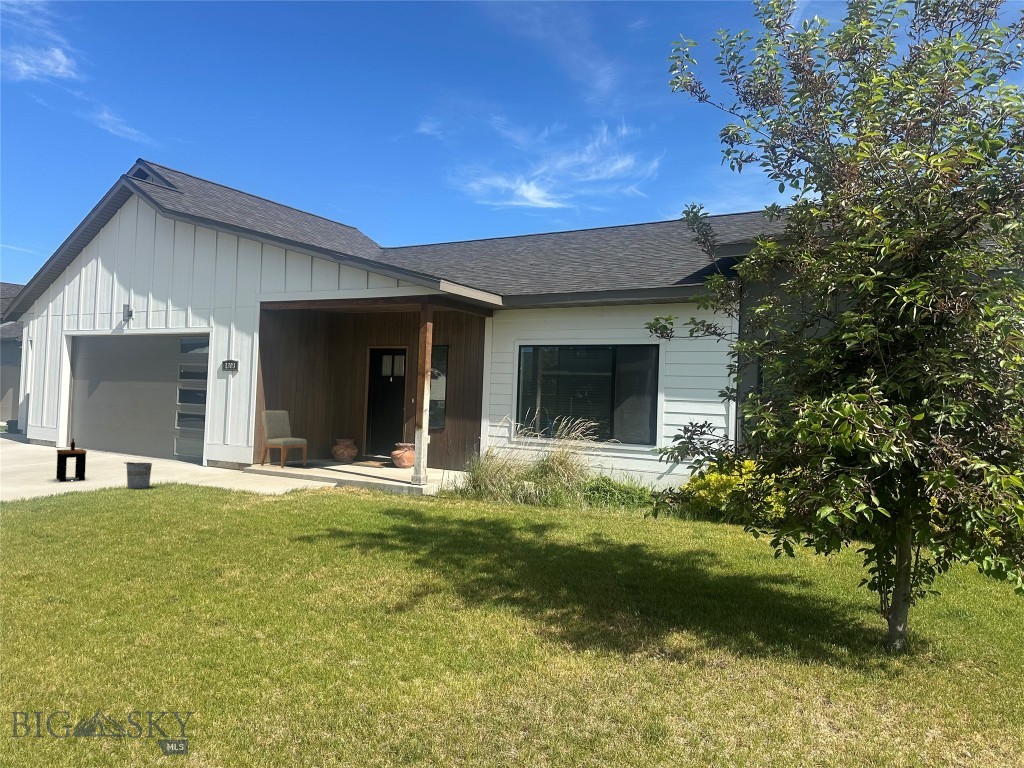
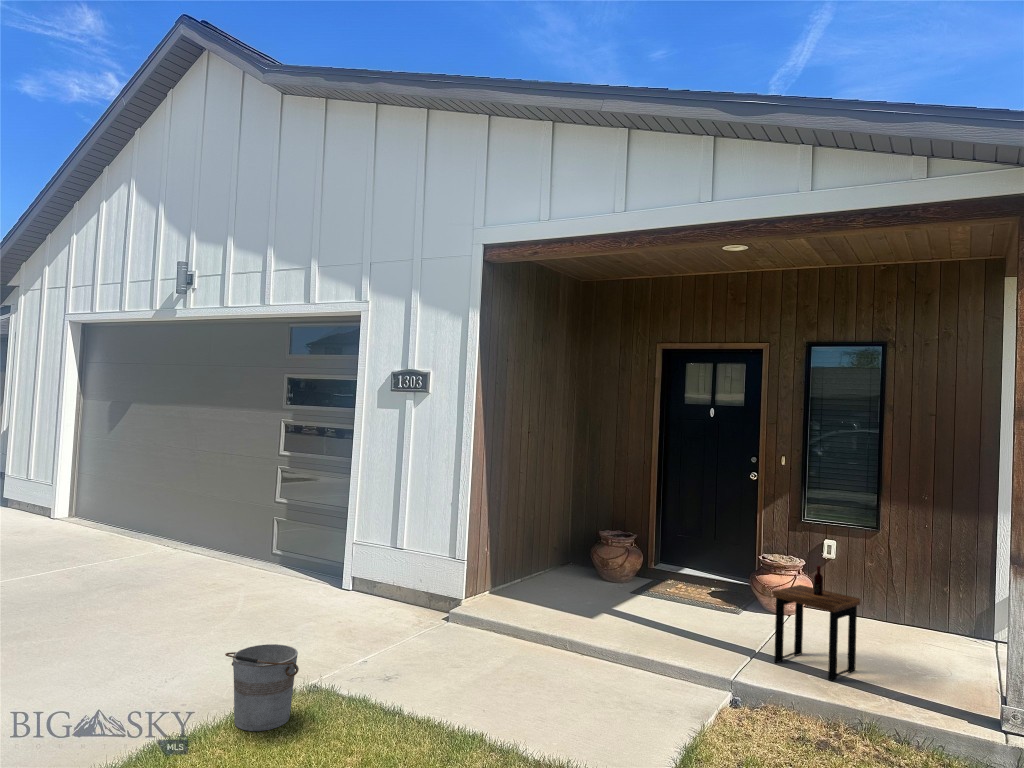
chair: present [261,411,307,468] -> none [481,477,576,614]
side table: present [56,438,87,482] -> present [773,566,860,681]

